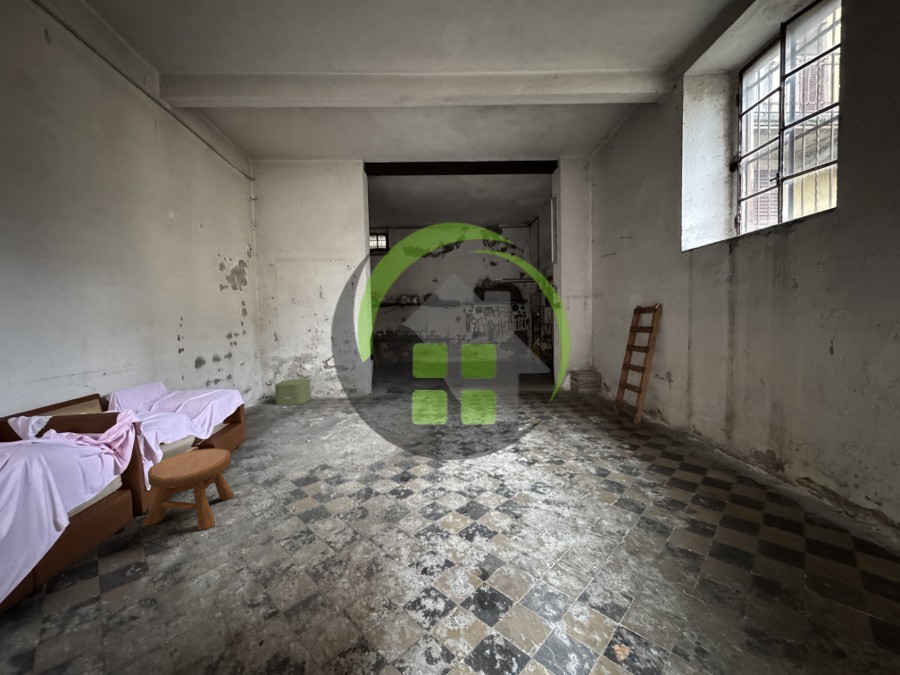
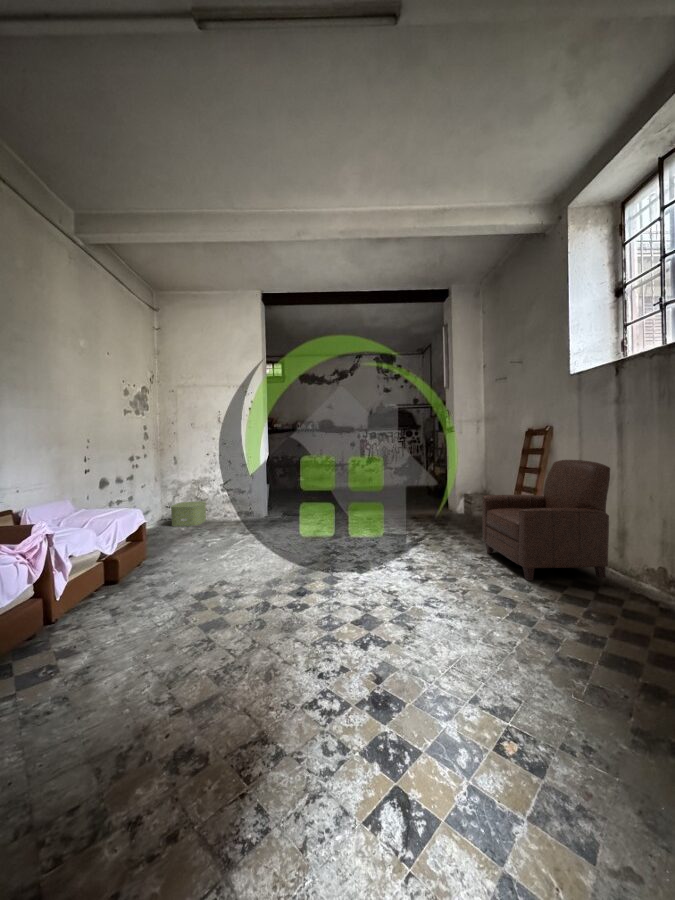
chair: none [588,339,719,462] -> present [482,460,610,581]
stool: present [142,449,234,530] -> none [51,562,136,639]

